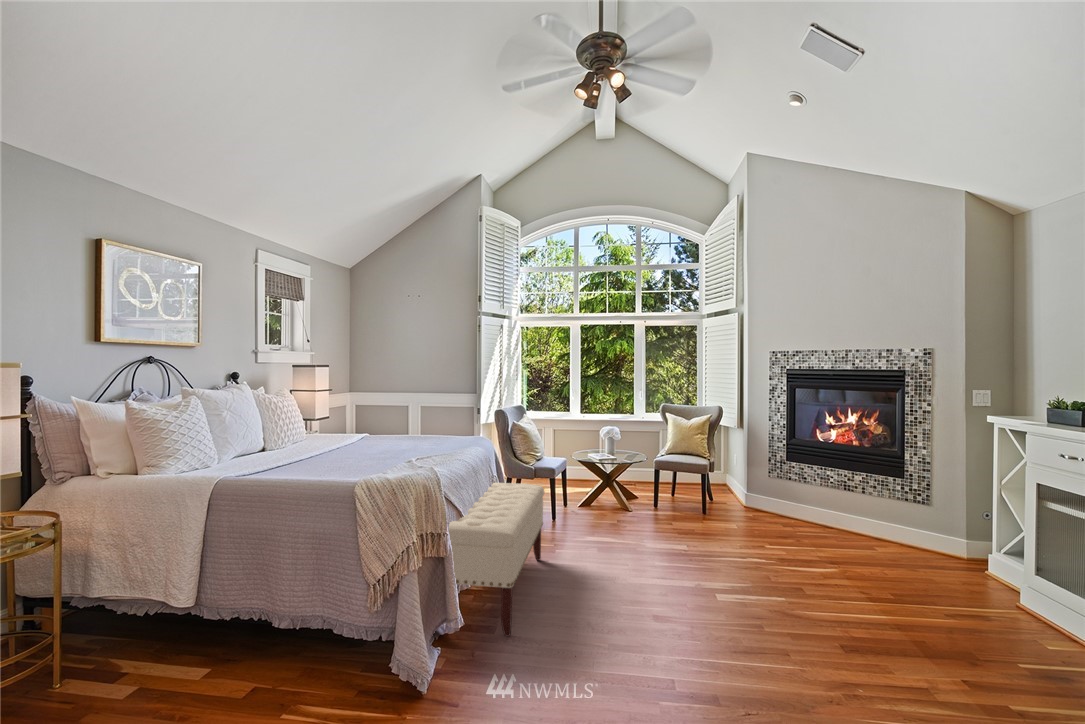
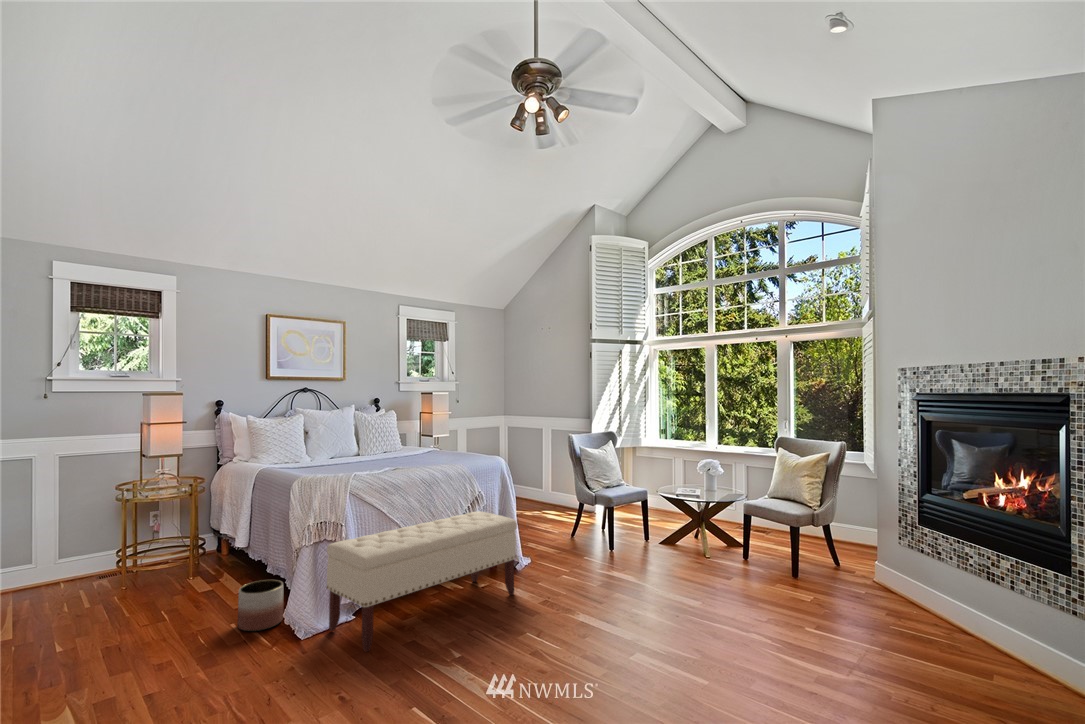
planter: none [298,589,356,658] -> present [238,580,283,631]

